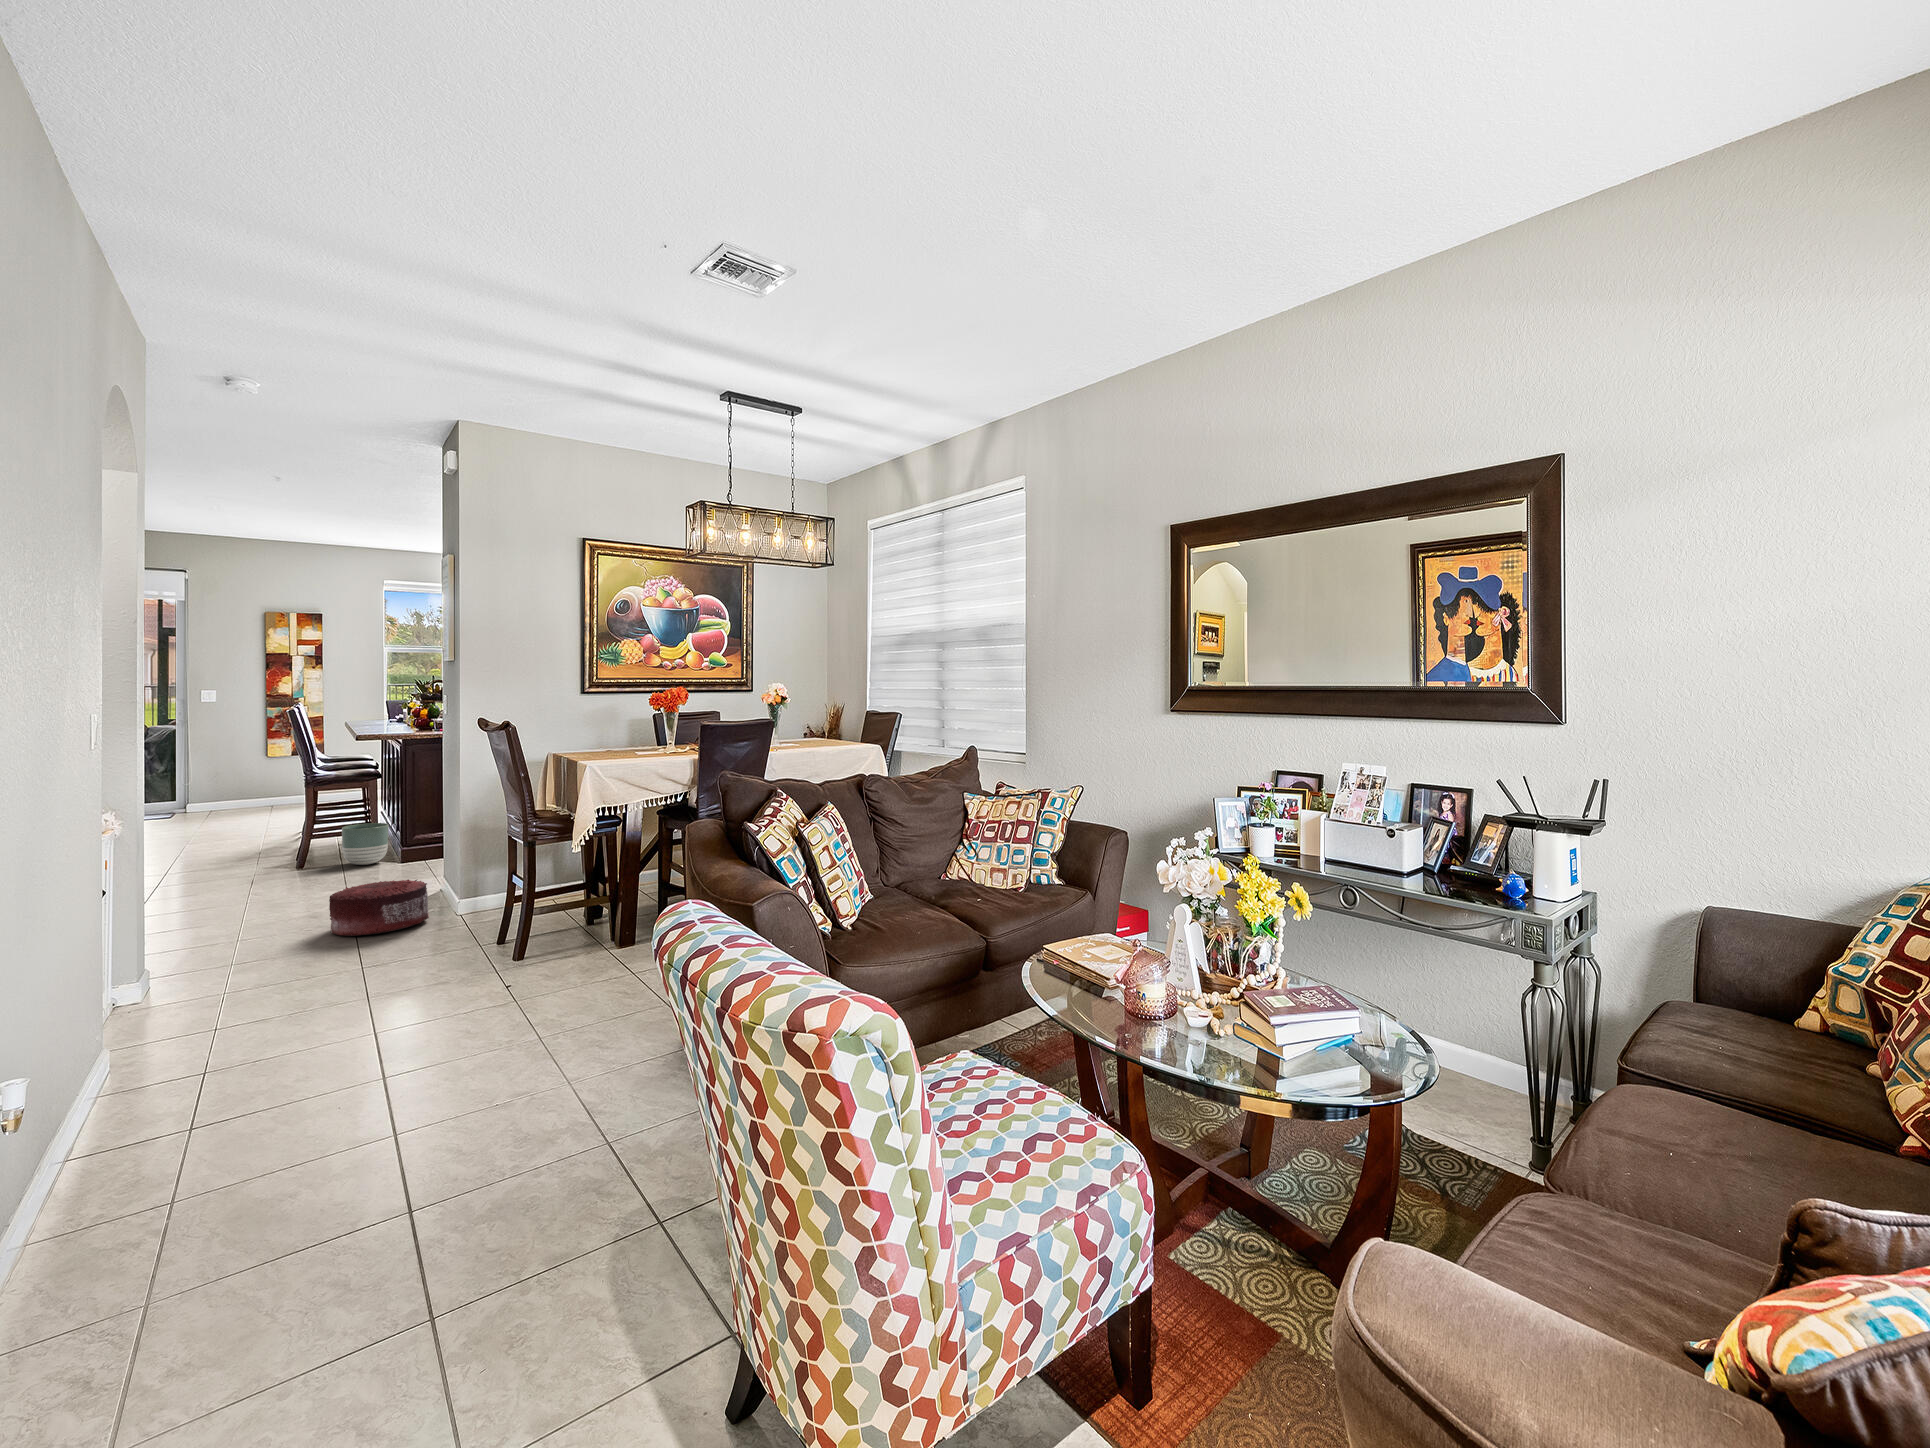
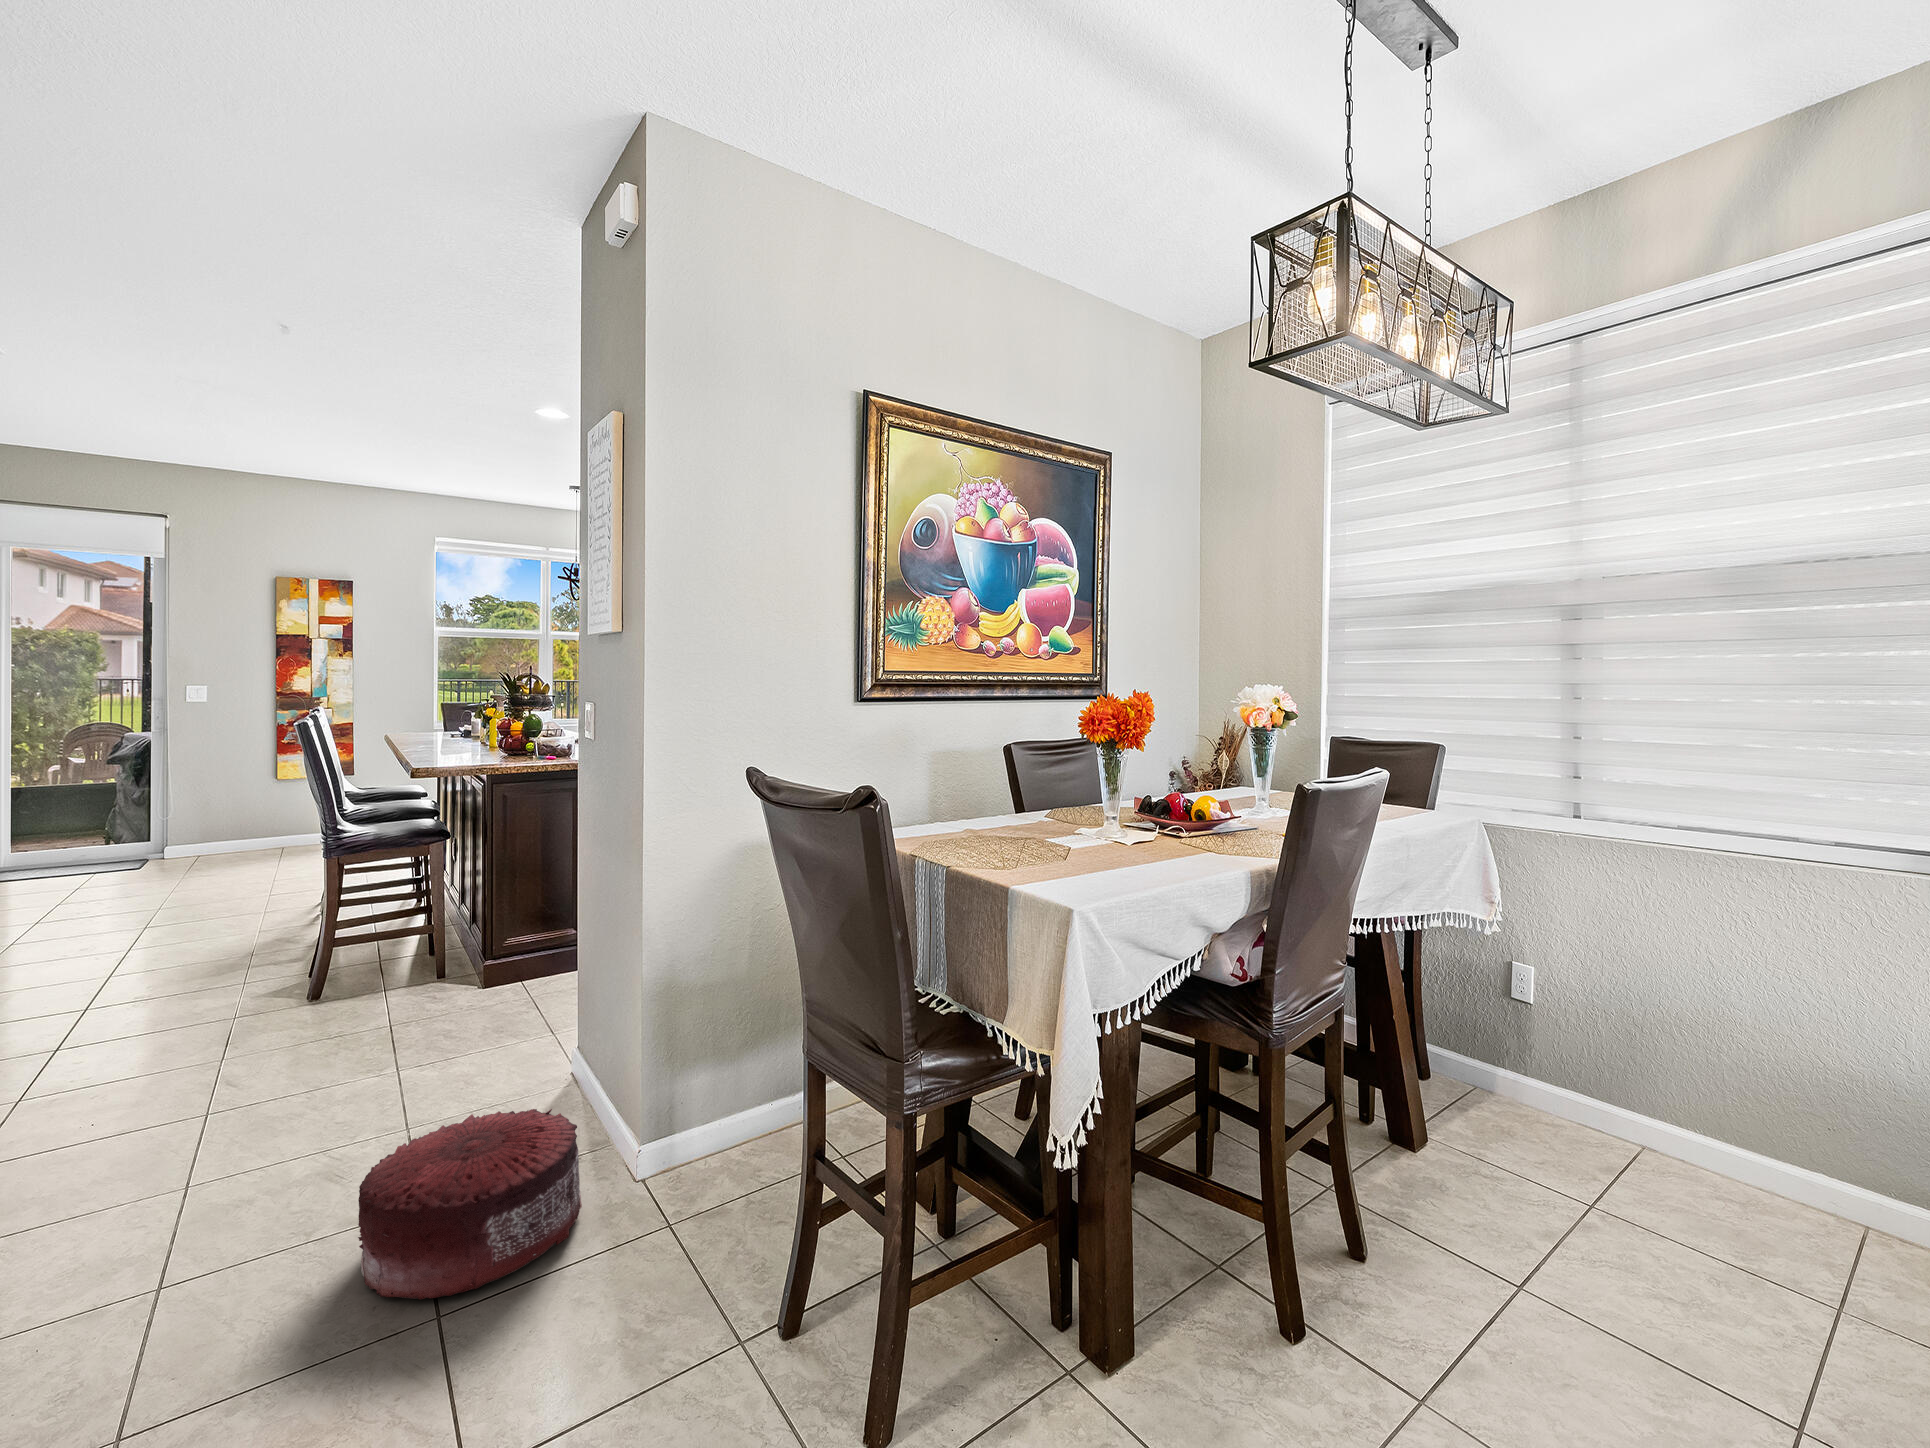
planter: present [342,823,389,865] -> none [383,914,461,991]

